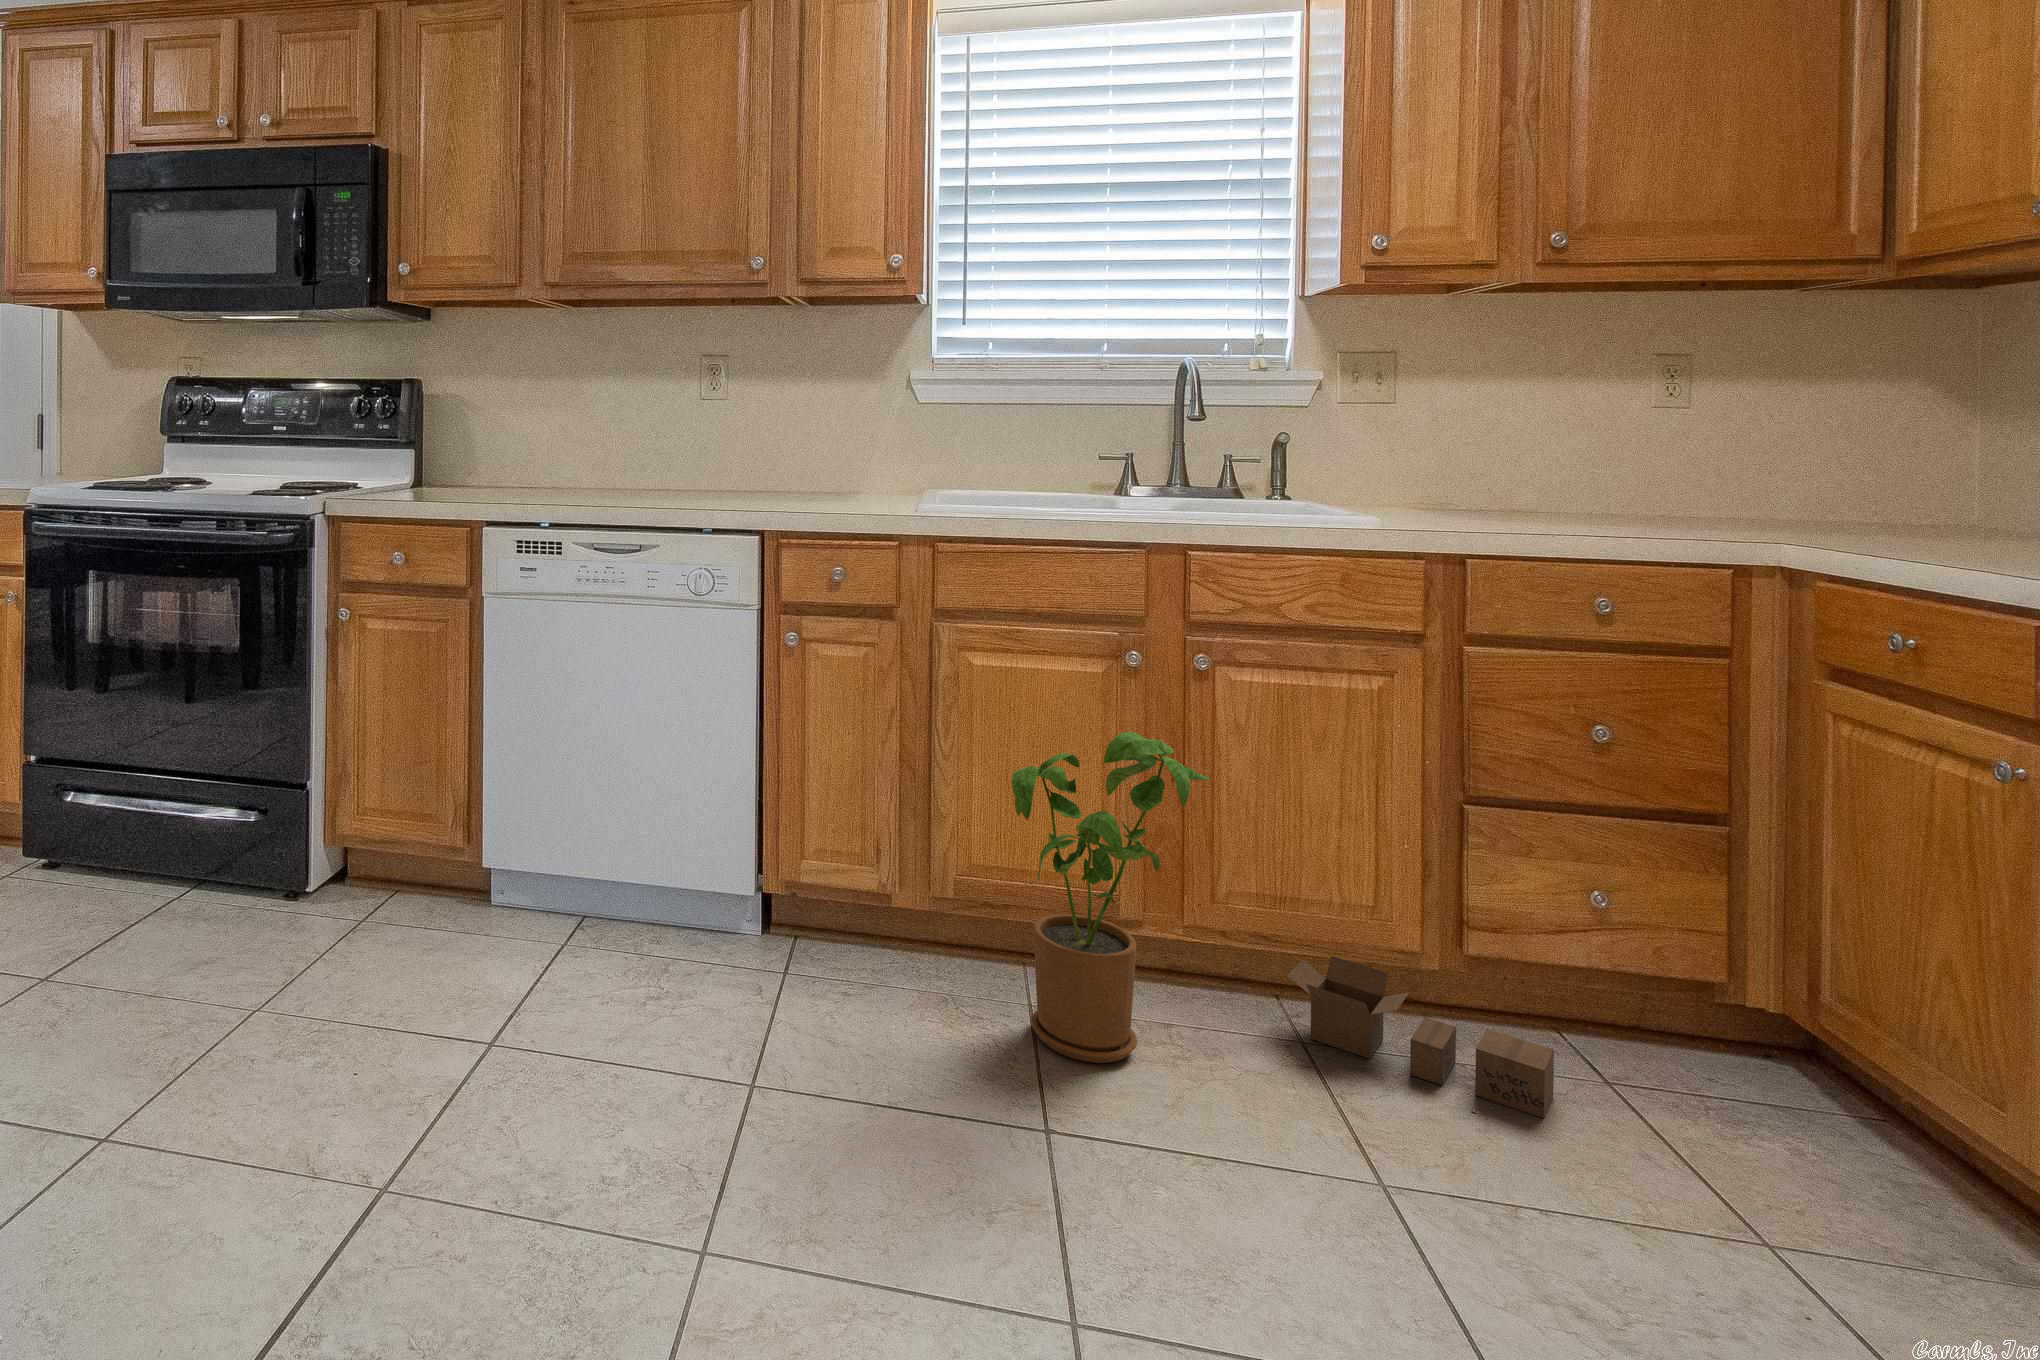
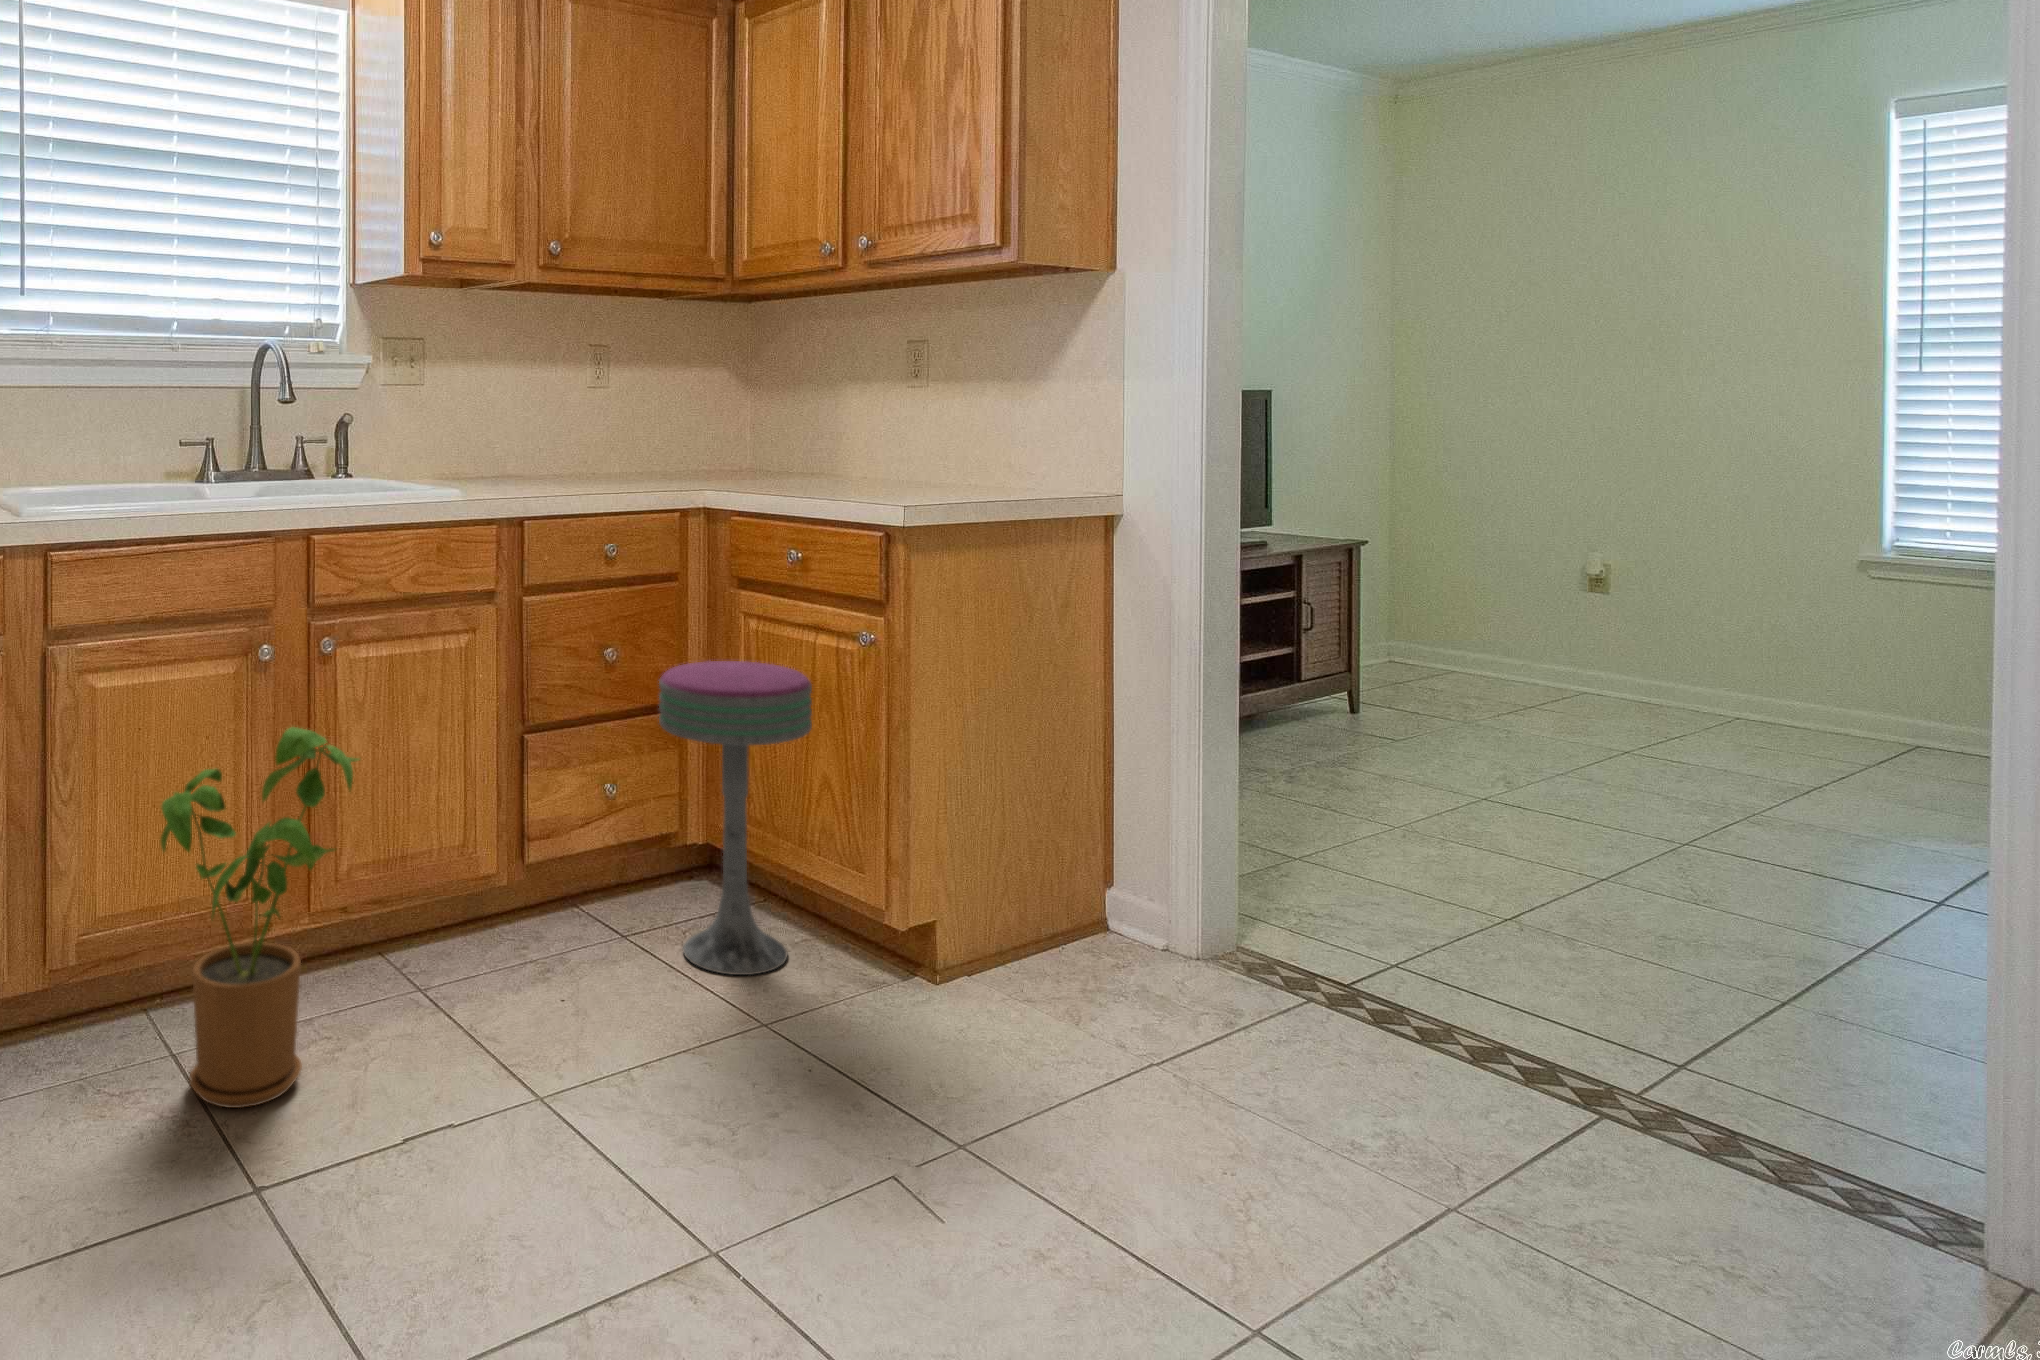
bar stool: none [1647,771,1918,1195] -> present [659,661,812,975]
cardboard box: present [1287,956,1554,1118] -> none [408,906,610,993]

